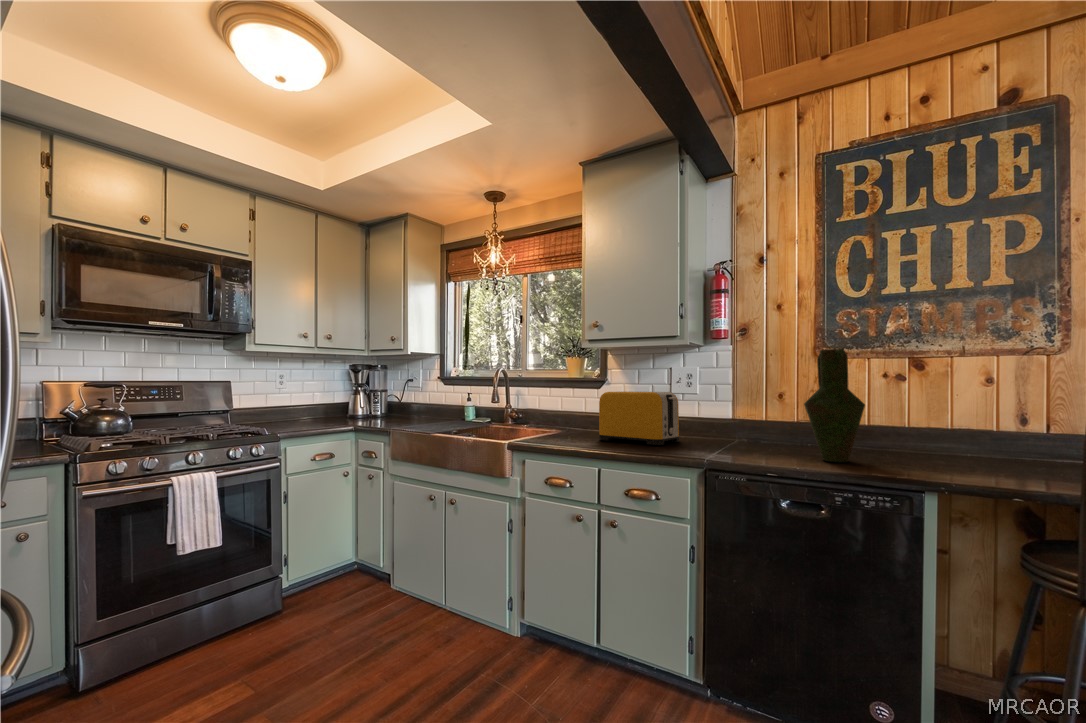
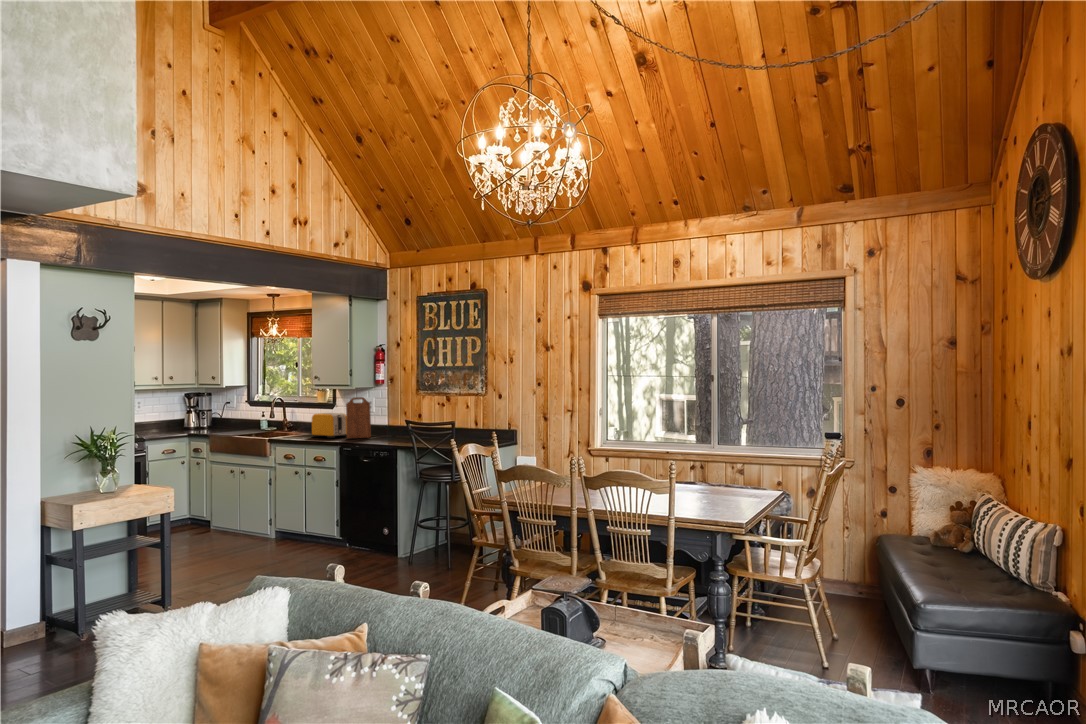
vase: present [804,348,865,462] -> none [370,398,390,441]
cutting board: none [700,355,756,448] -> present [346,397,371,438]

